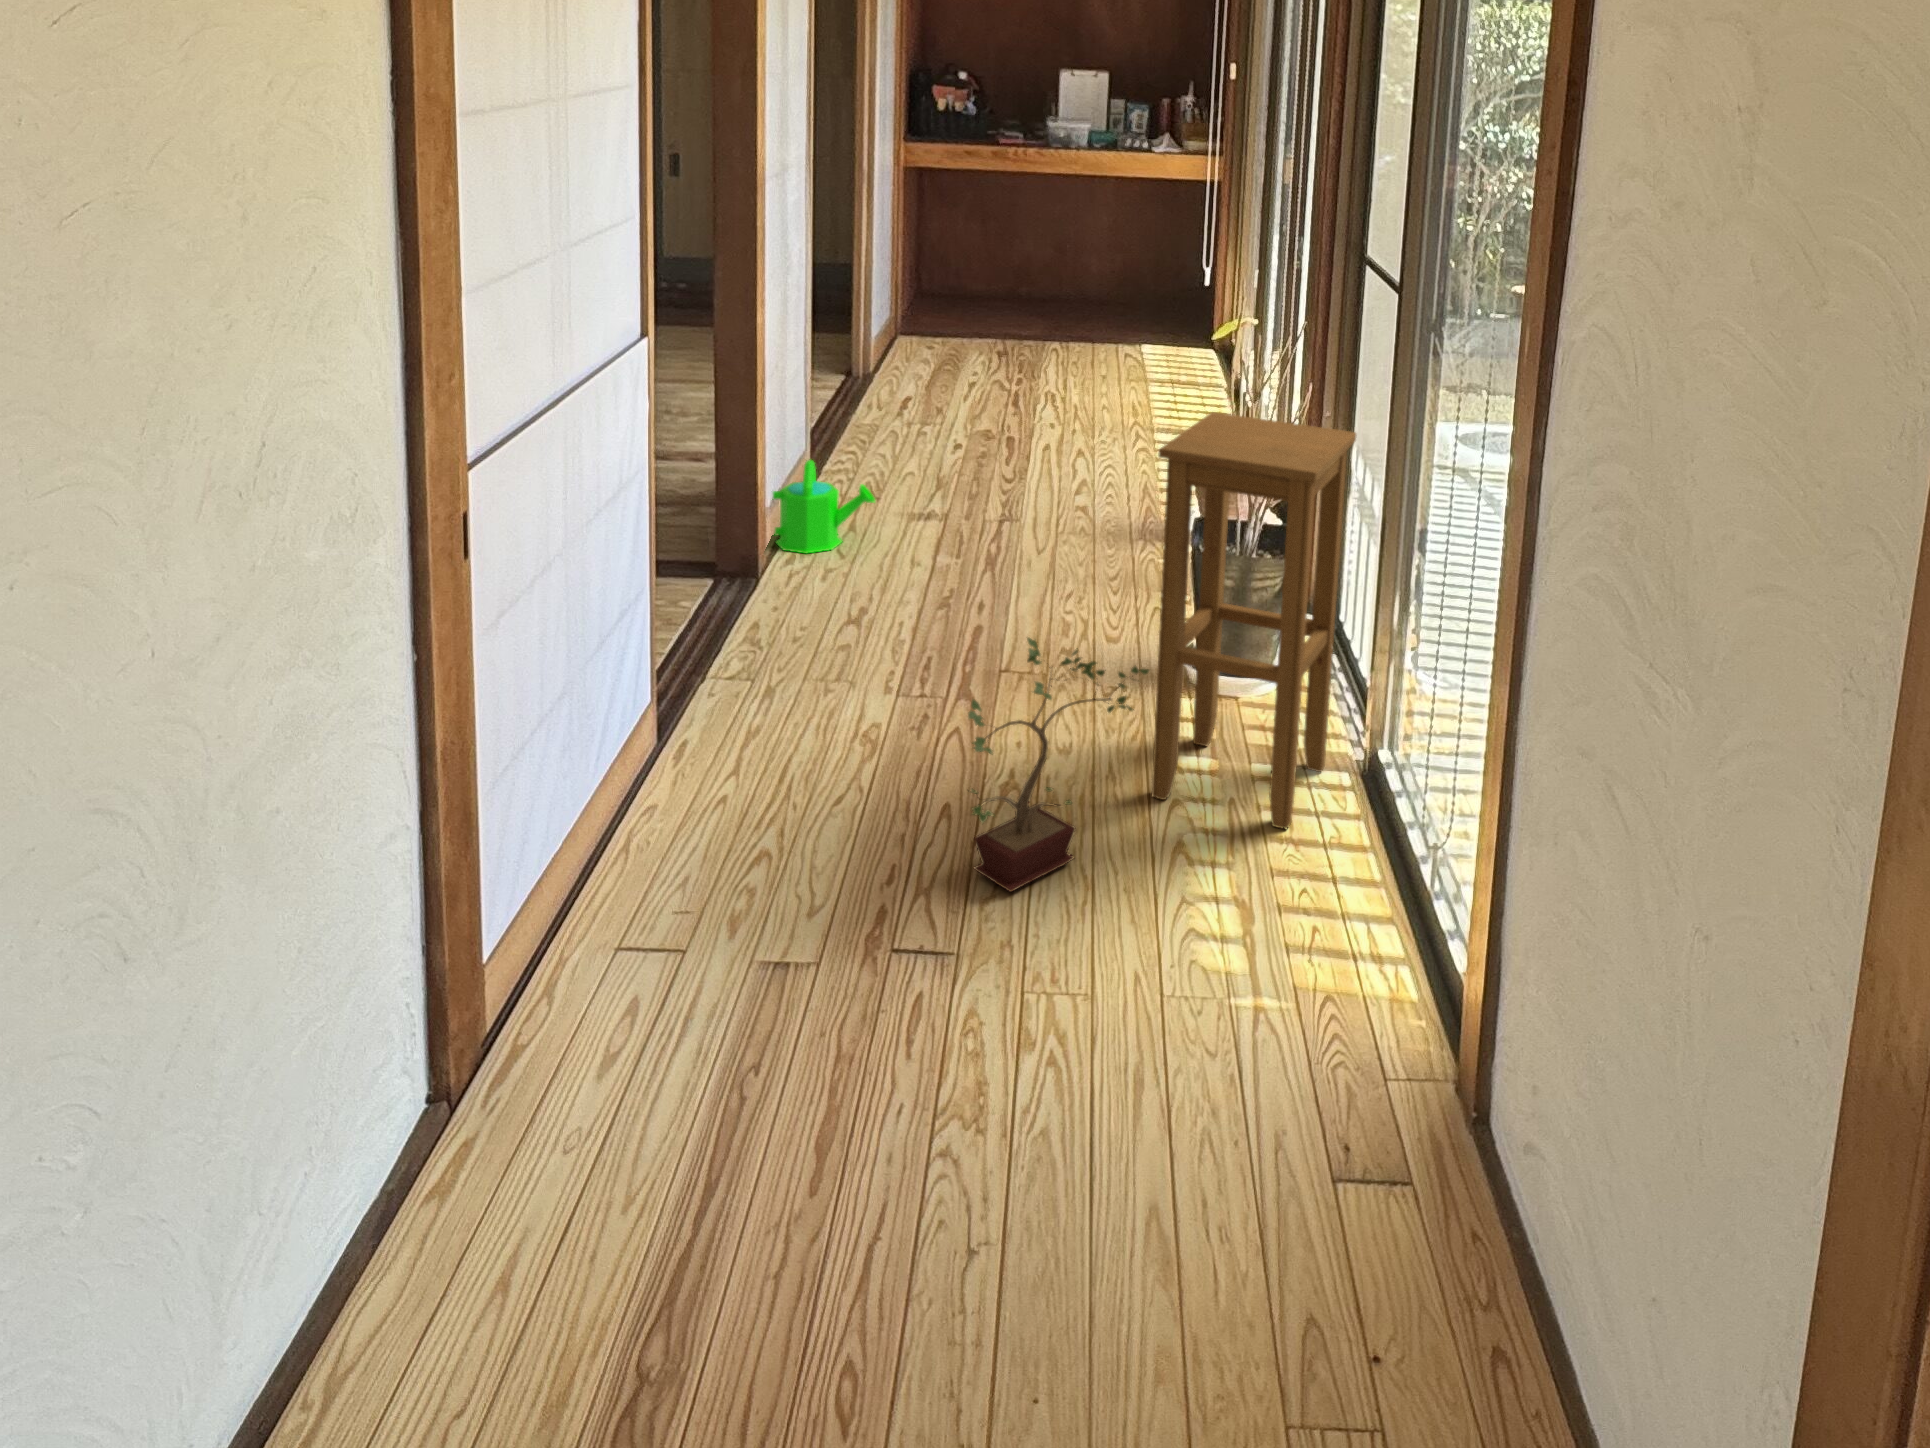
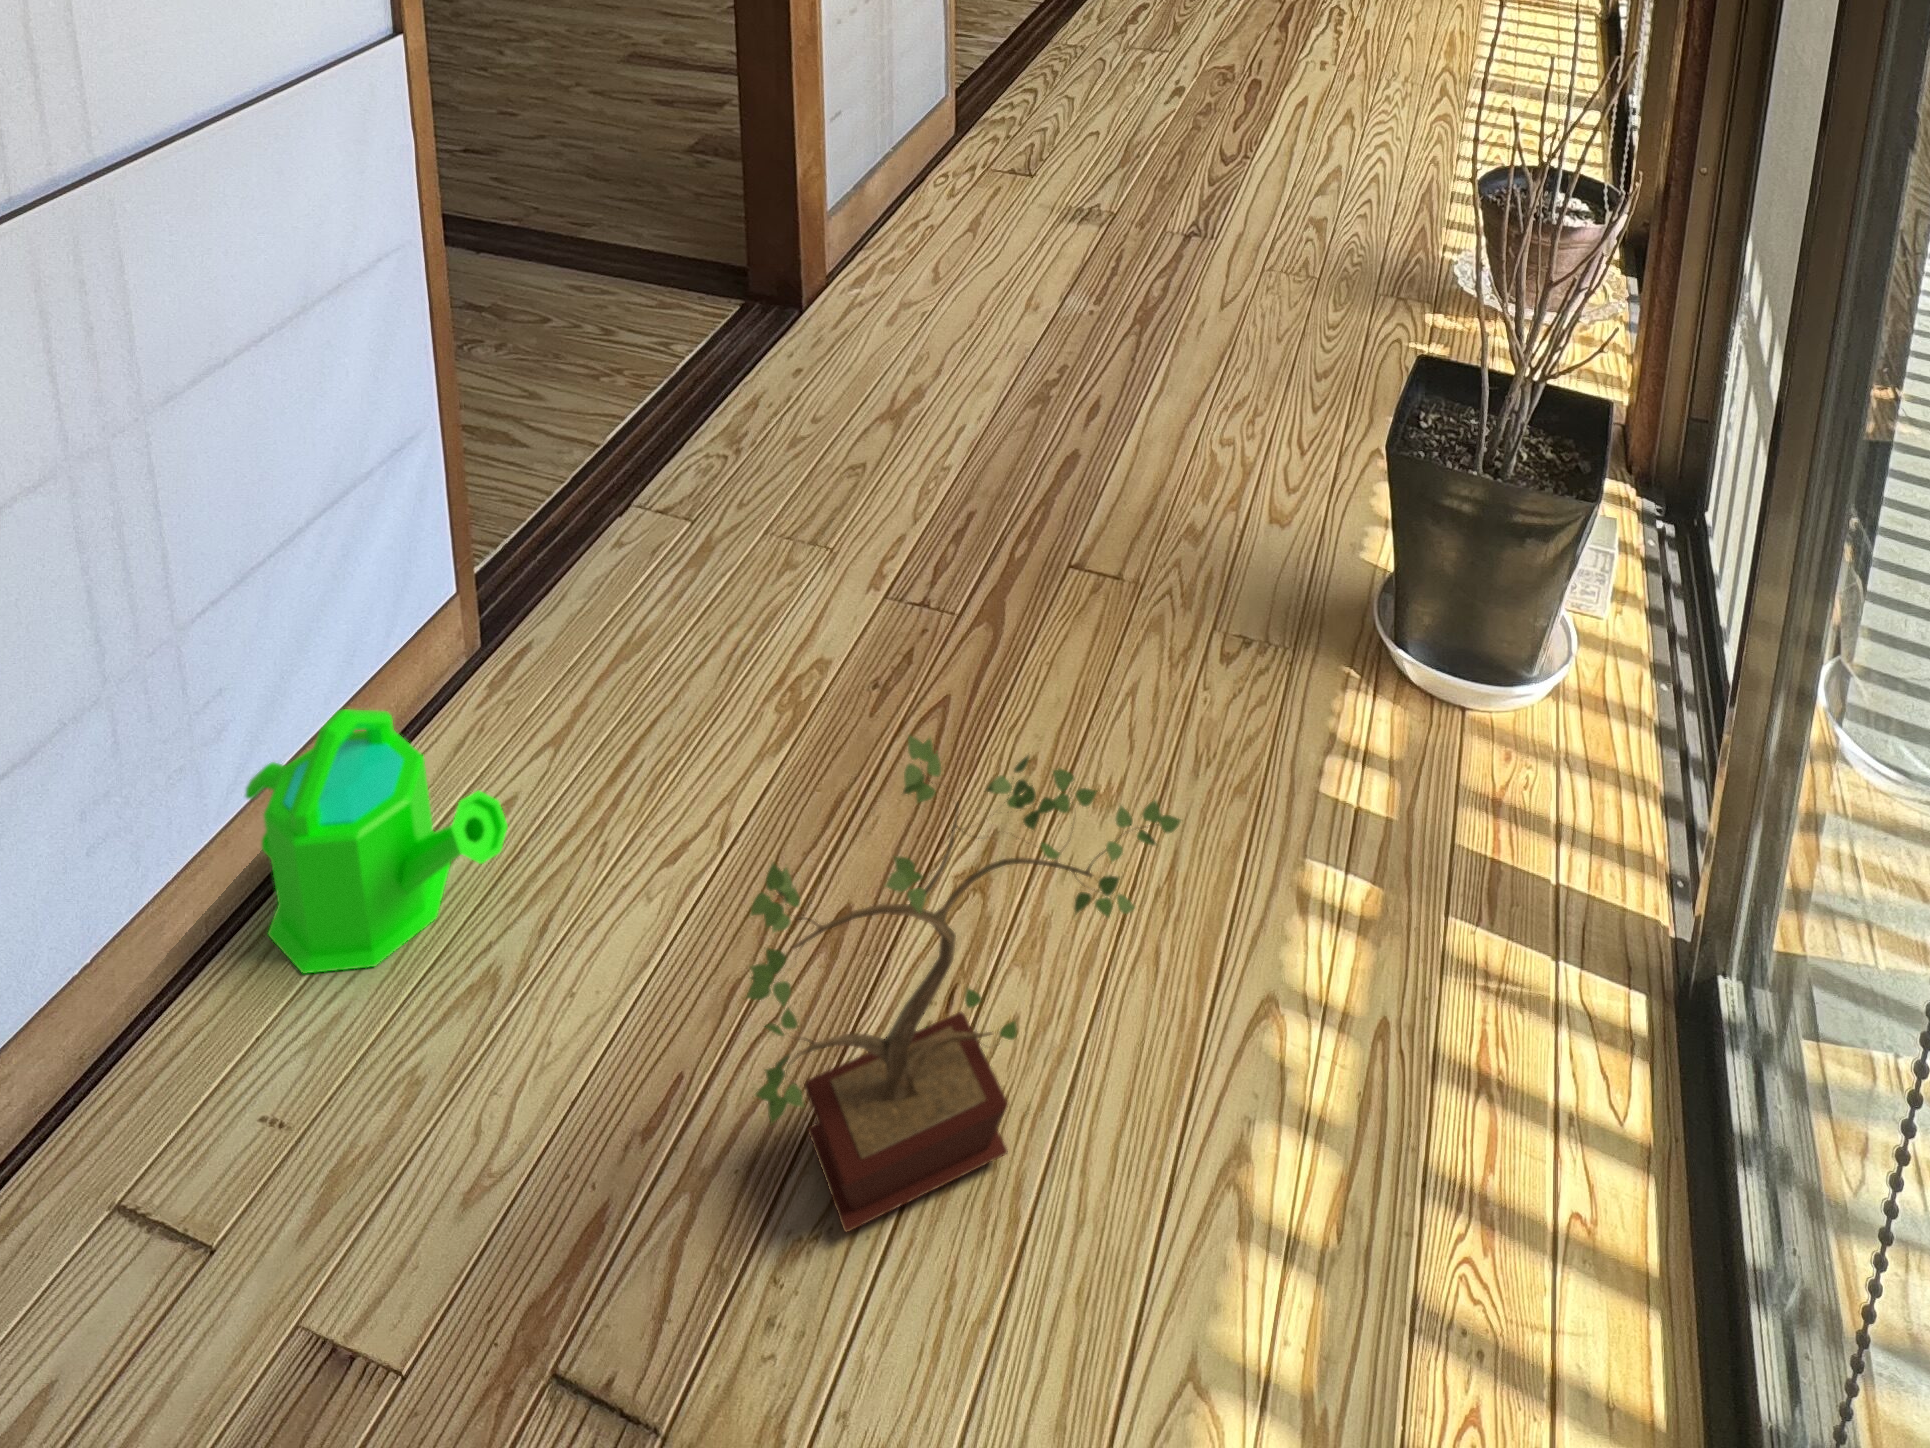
stool: present [1151,412,1357,829] -> none [1223,246,1711,1171]
watering can: present [772,460,875,553] -> present [246,709,508,974]

